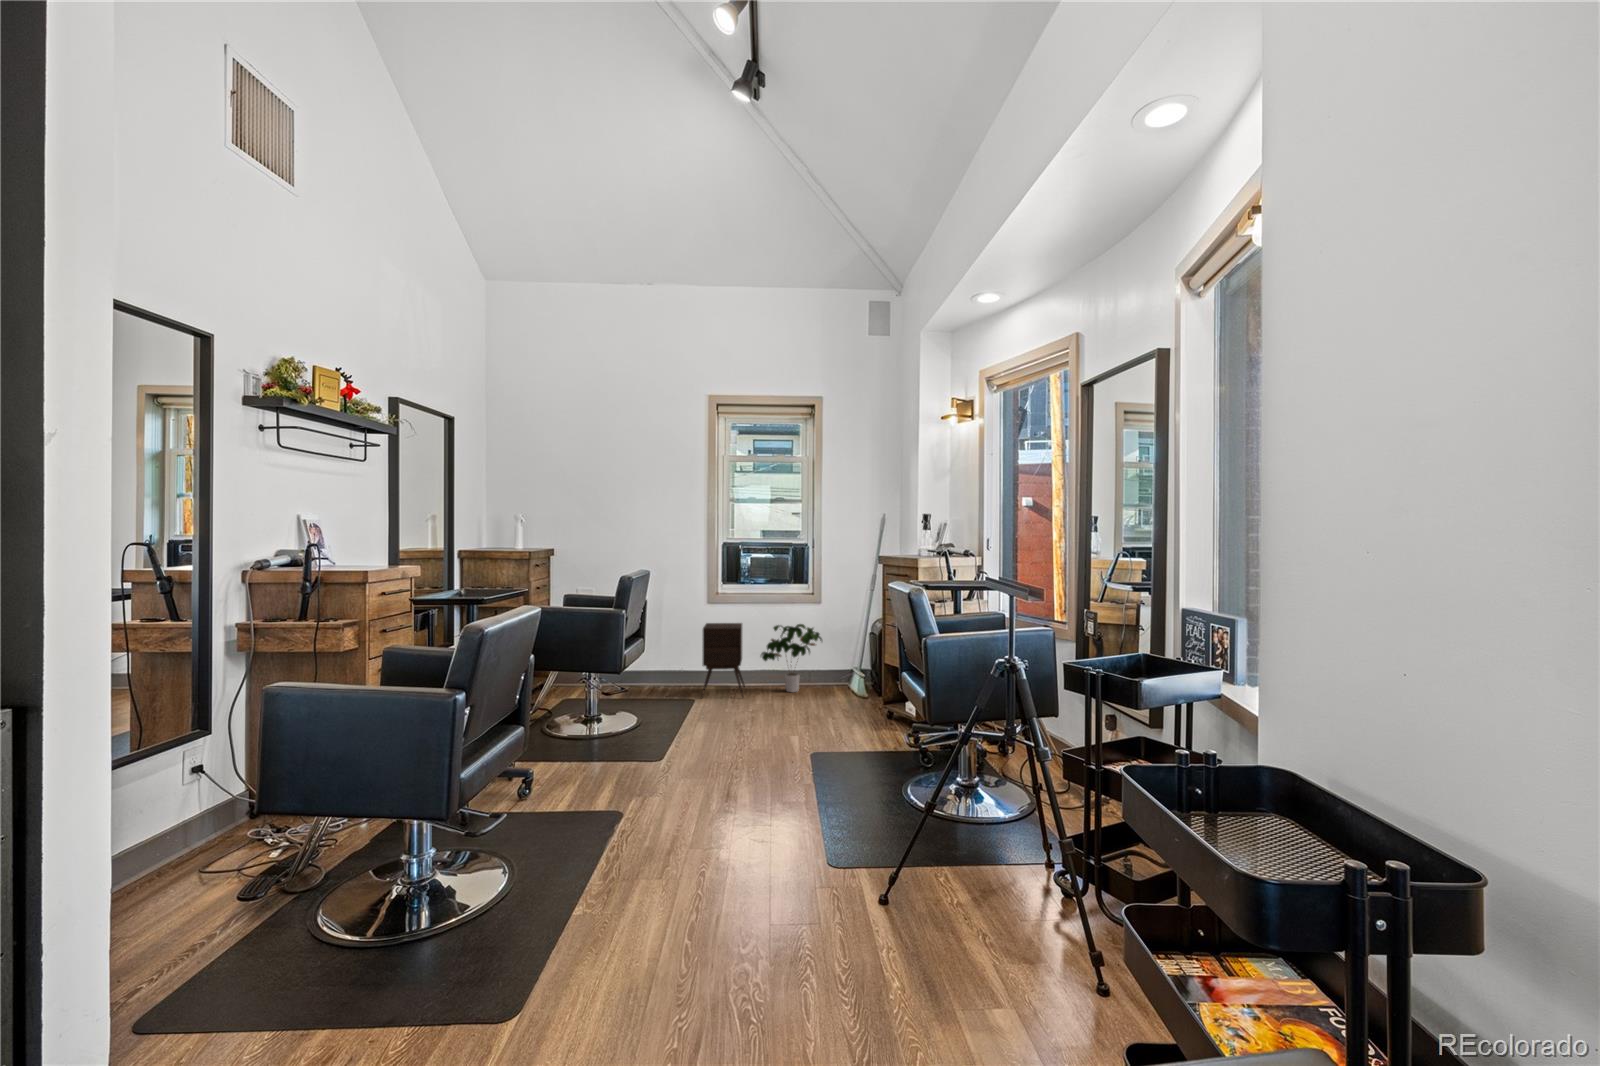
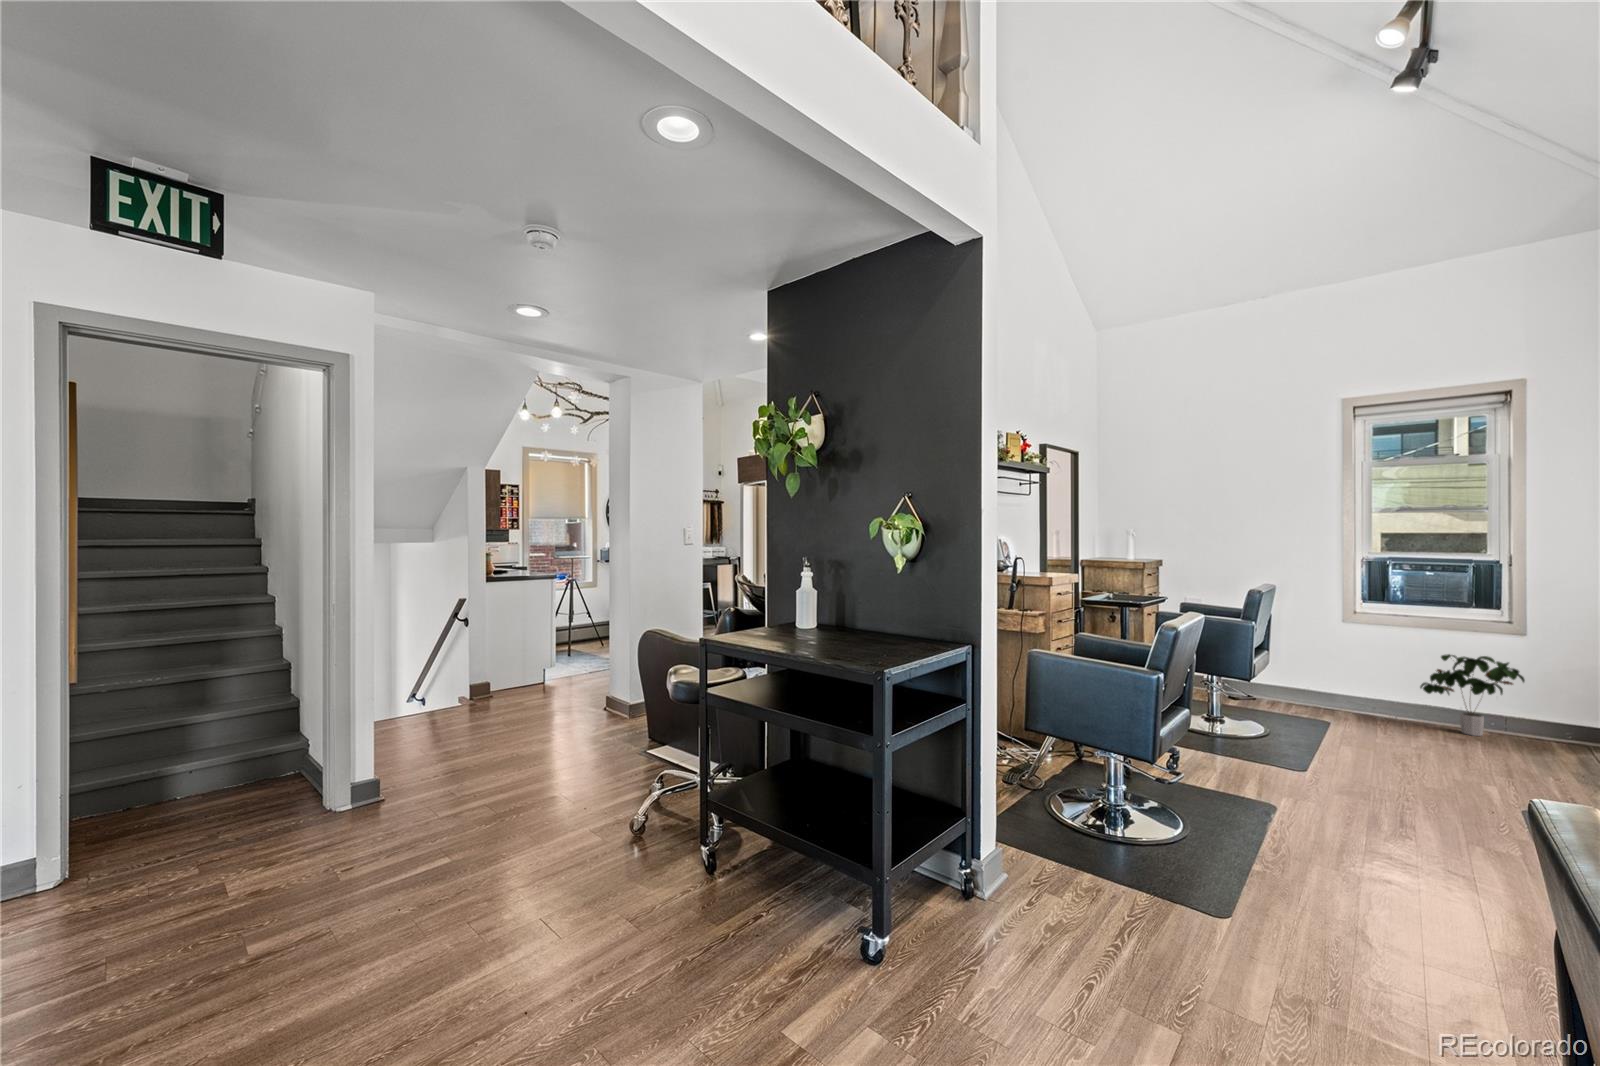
side table: present [701,623,745,697] -> none [1336,642,1398,730]

